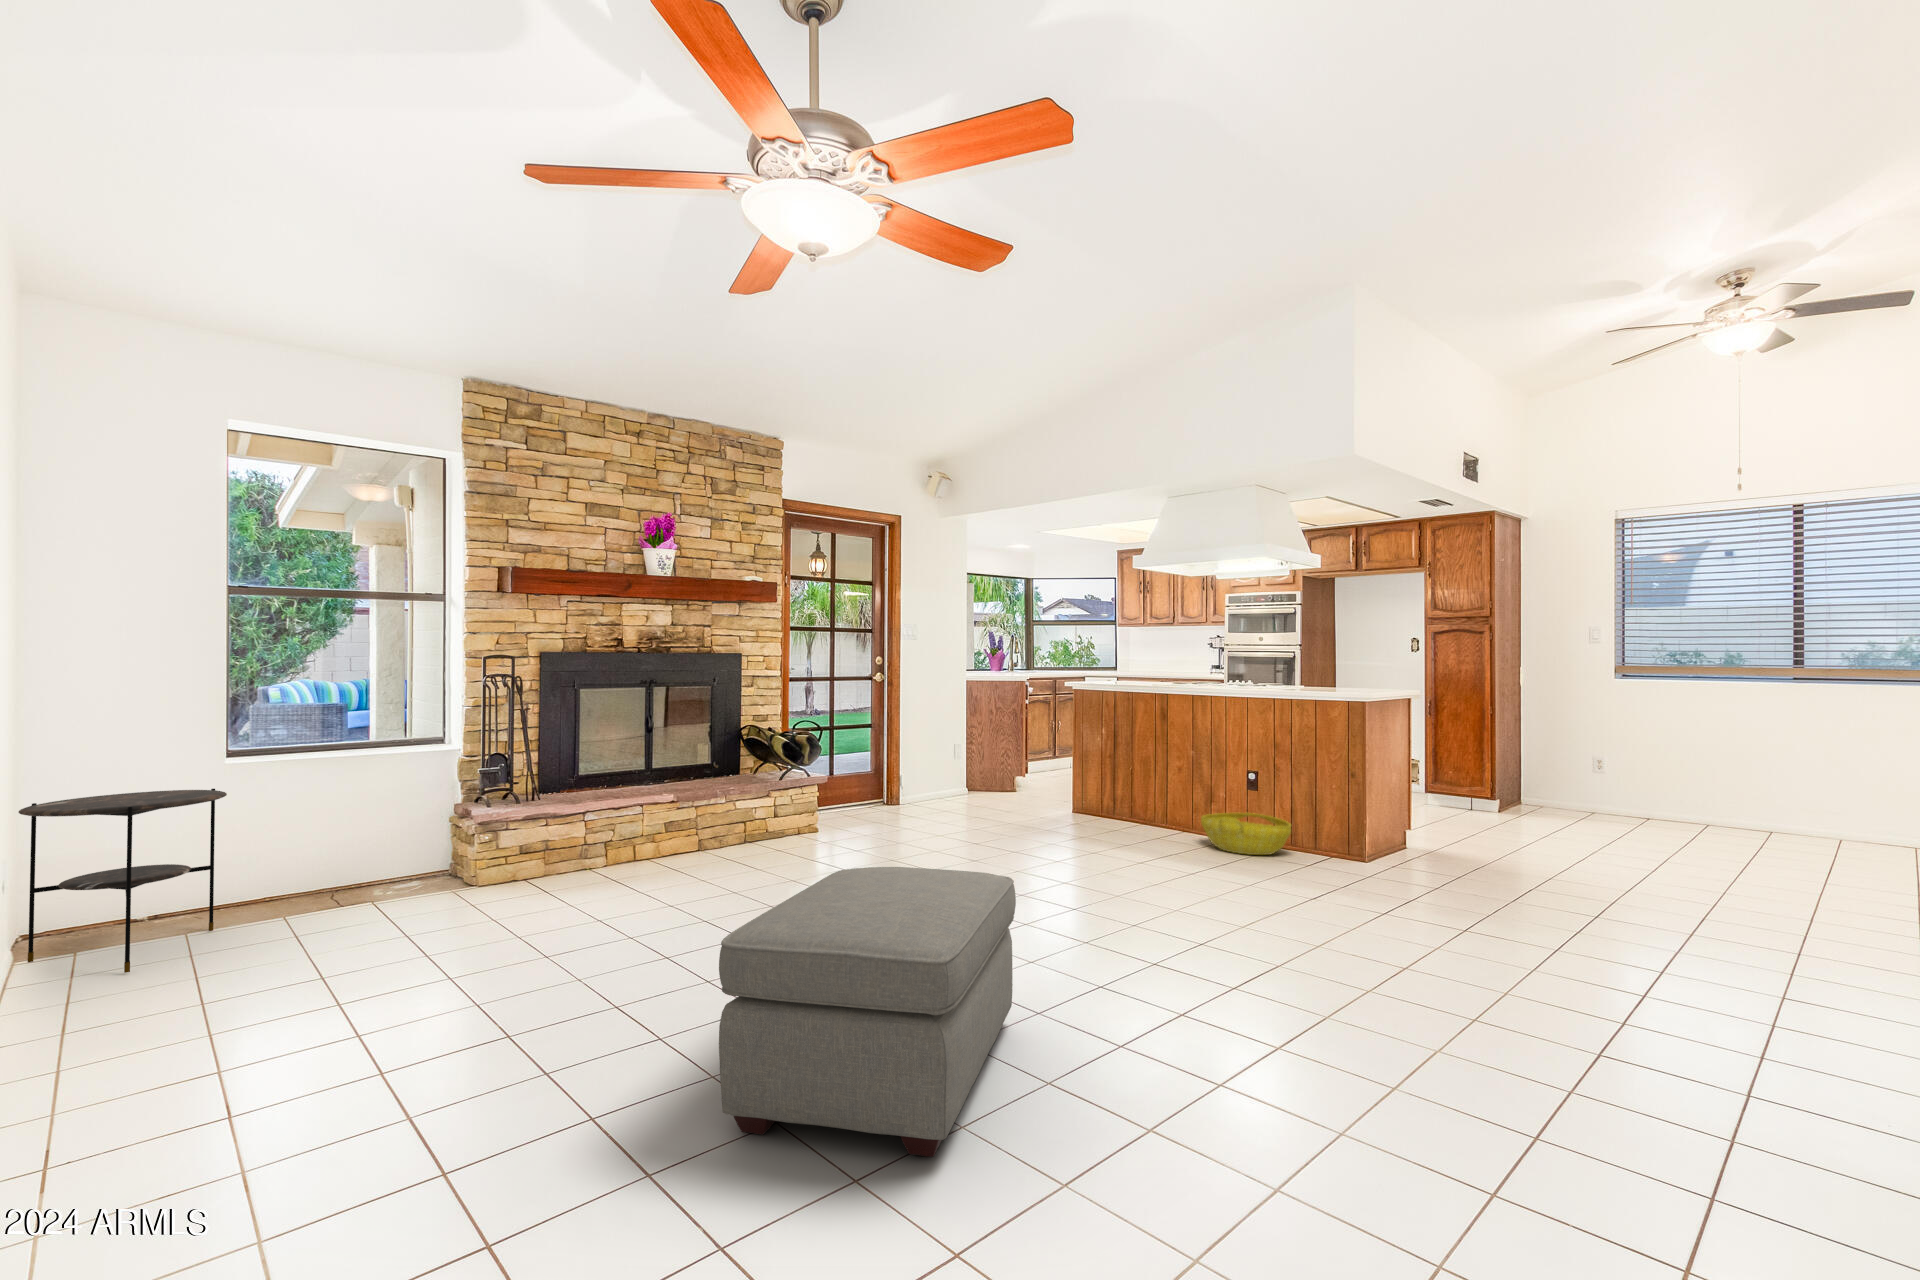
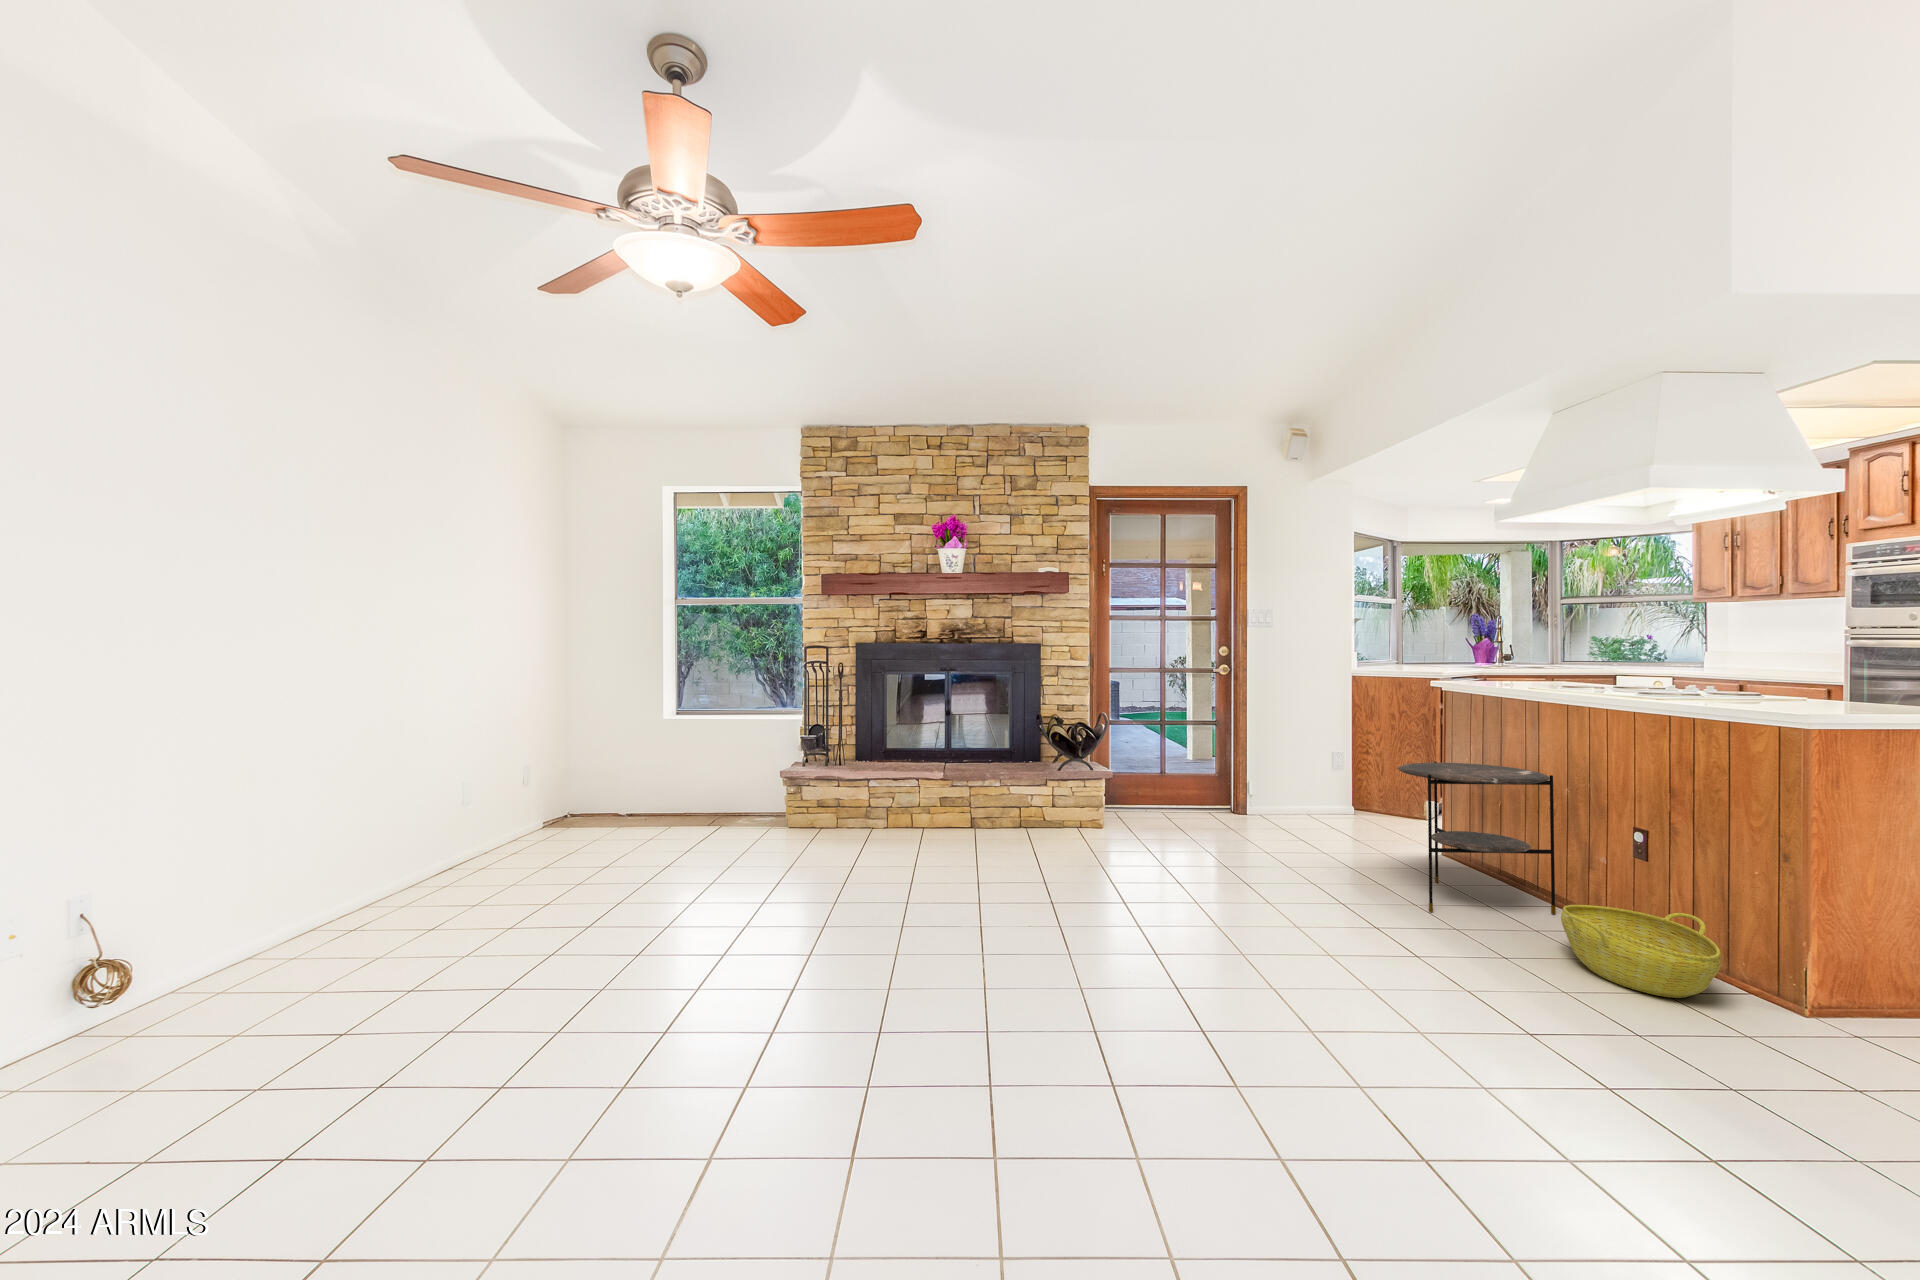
side table: present [19,789,227,973] -> present [1398,762,1556,914]
ottoman: present [719,867,1016,1157] -> none [488,868,834,1166]

